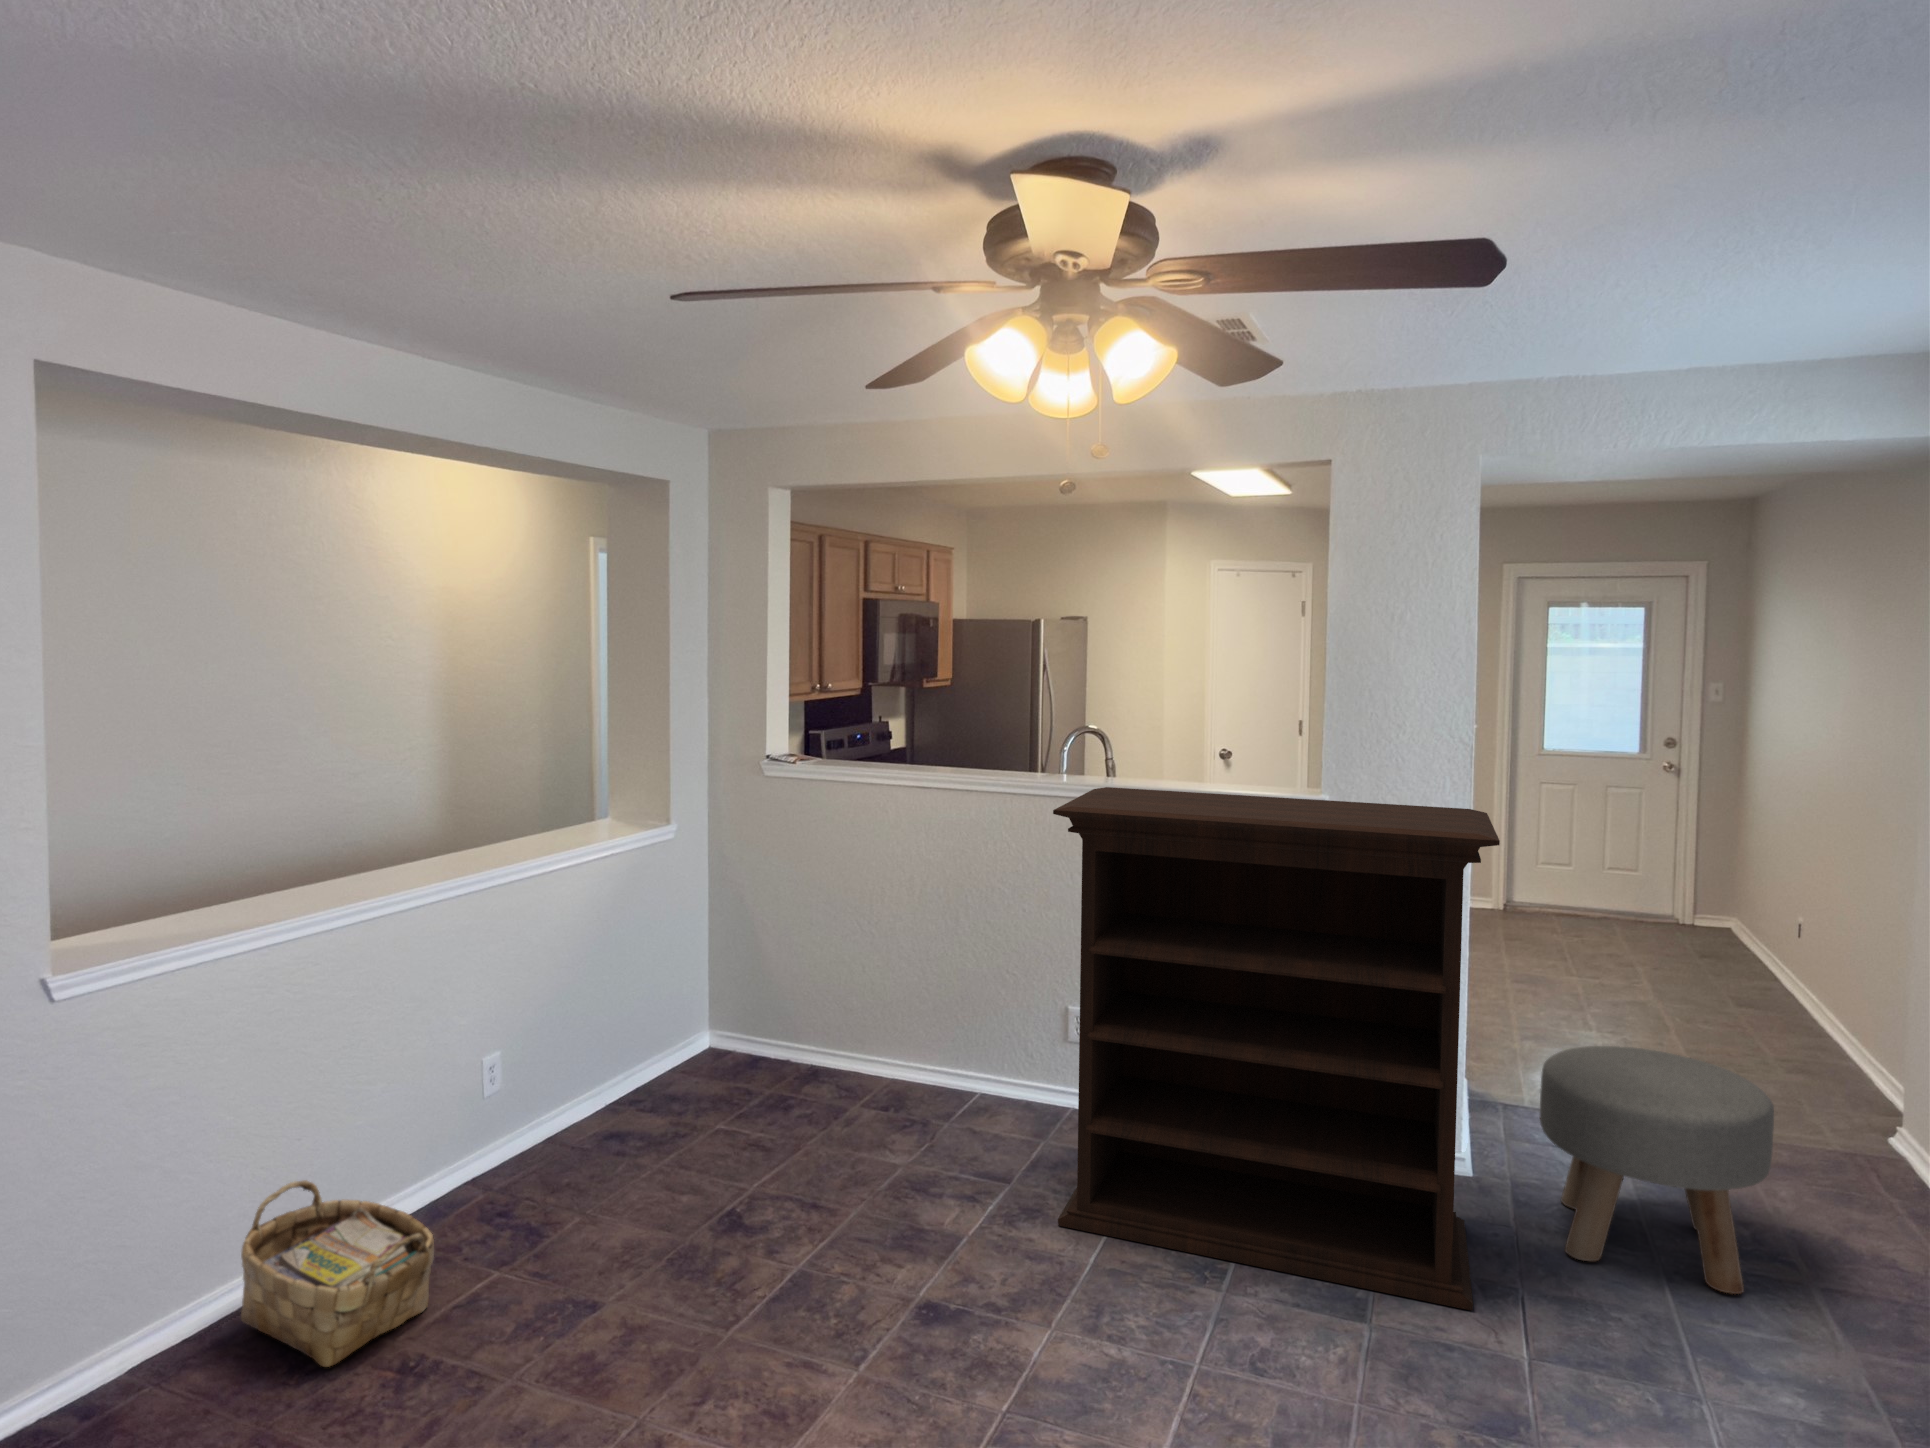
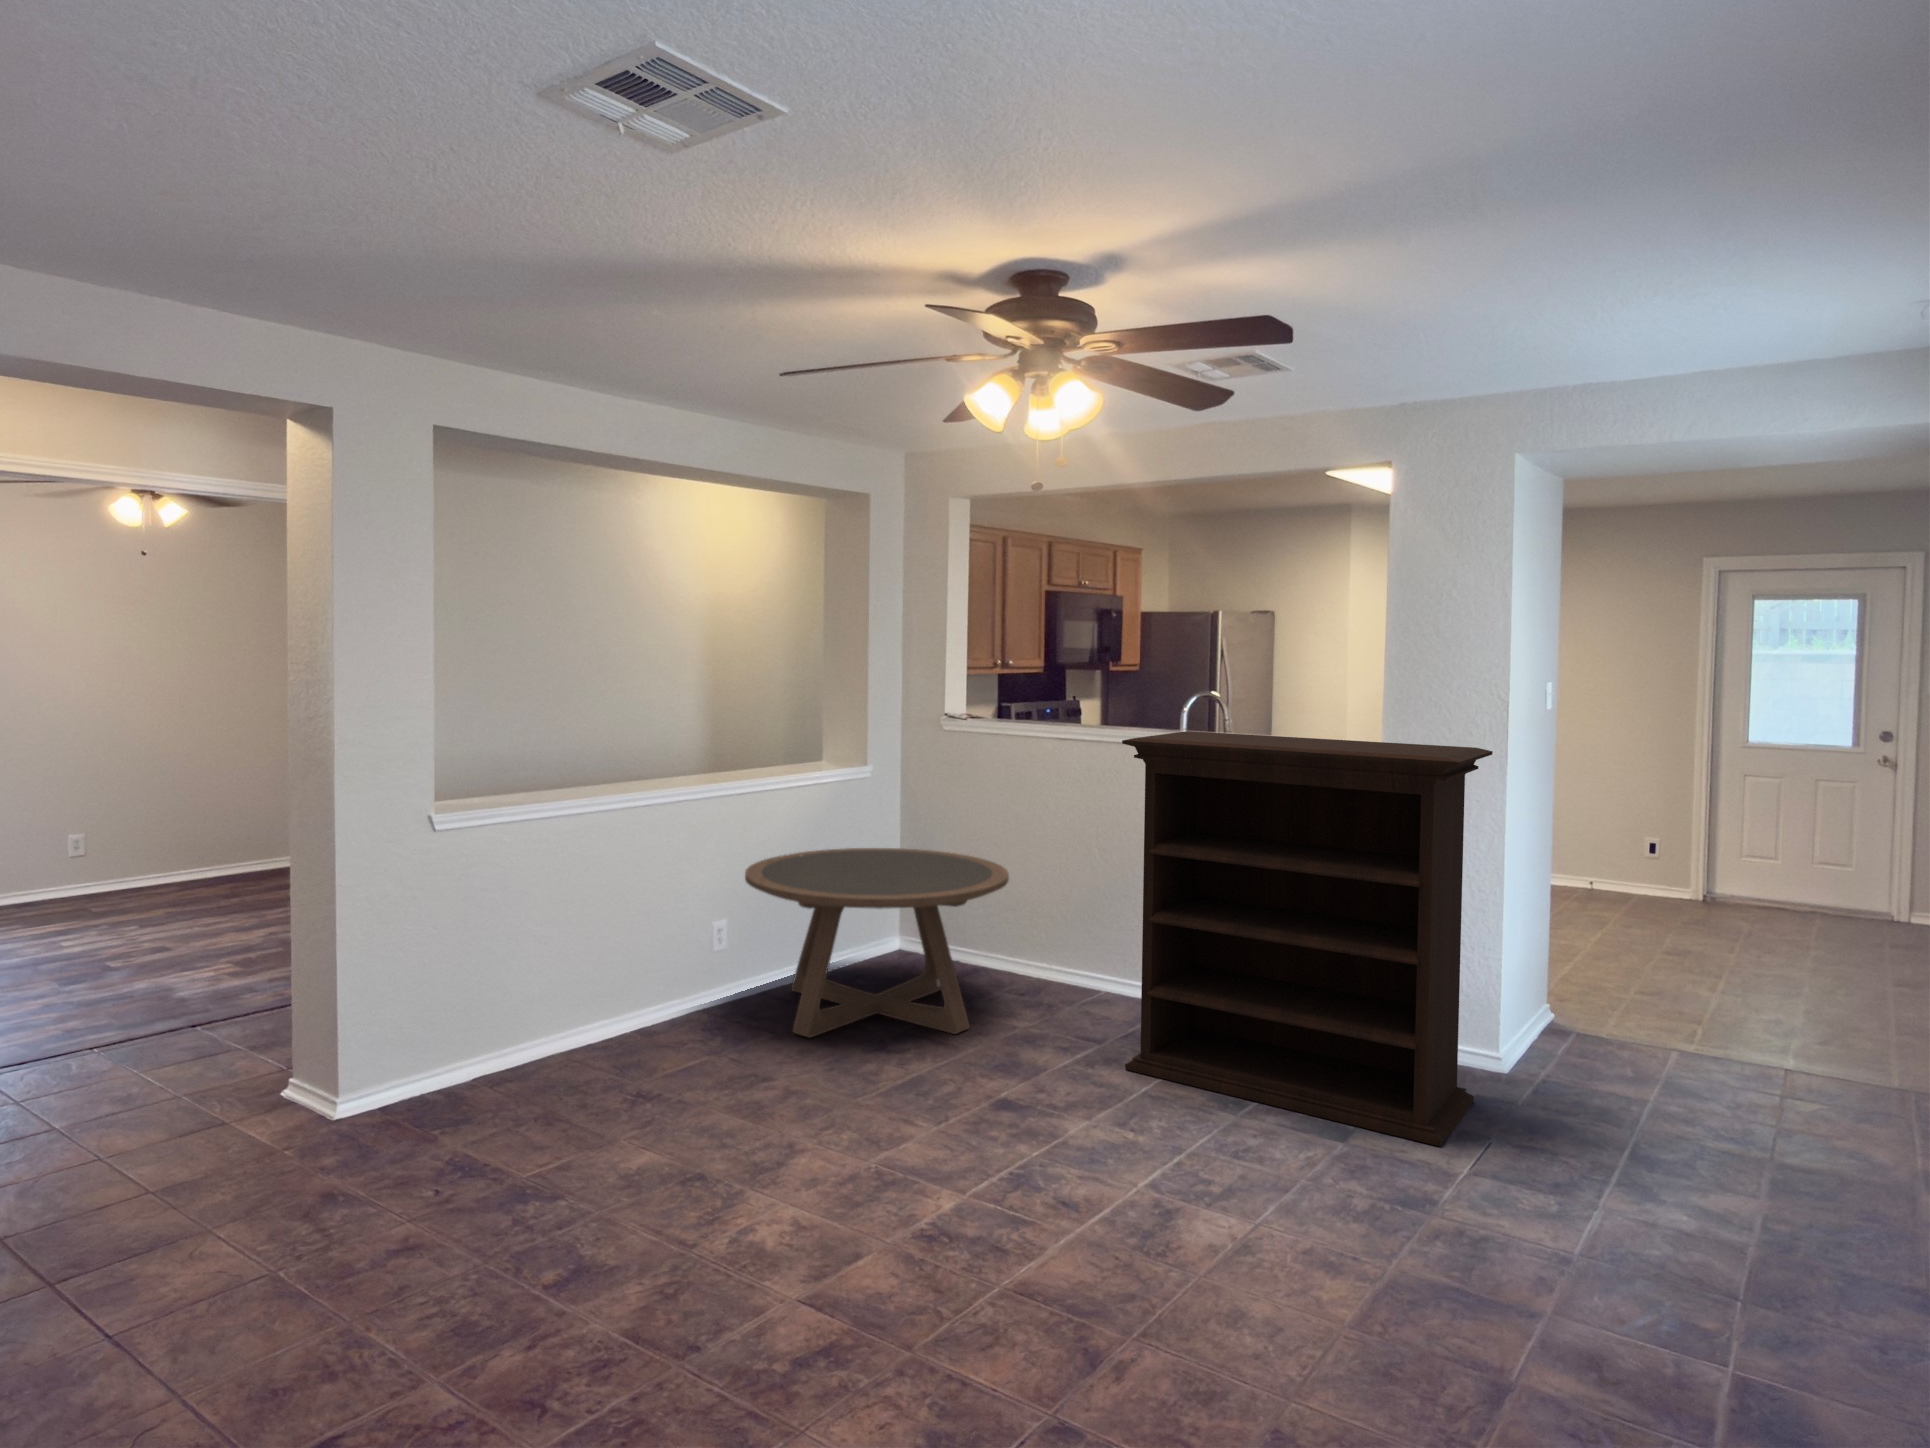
coffee table: none [532,932,883,1221] -> present [745,848,1009,1038]
ottoman: present [1540,1046,1774,1294] -> none [1545,962,1745,1161]
woven basket: present [241,1180,434,1367] -> none [543,974,664,1087]

